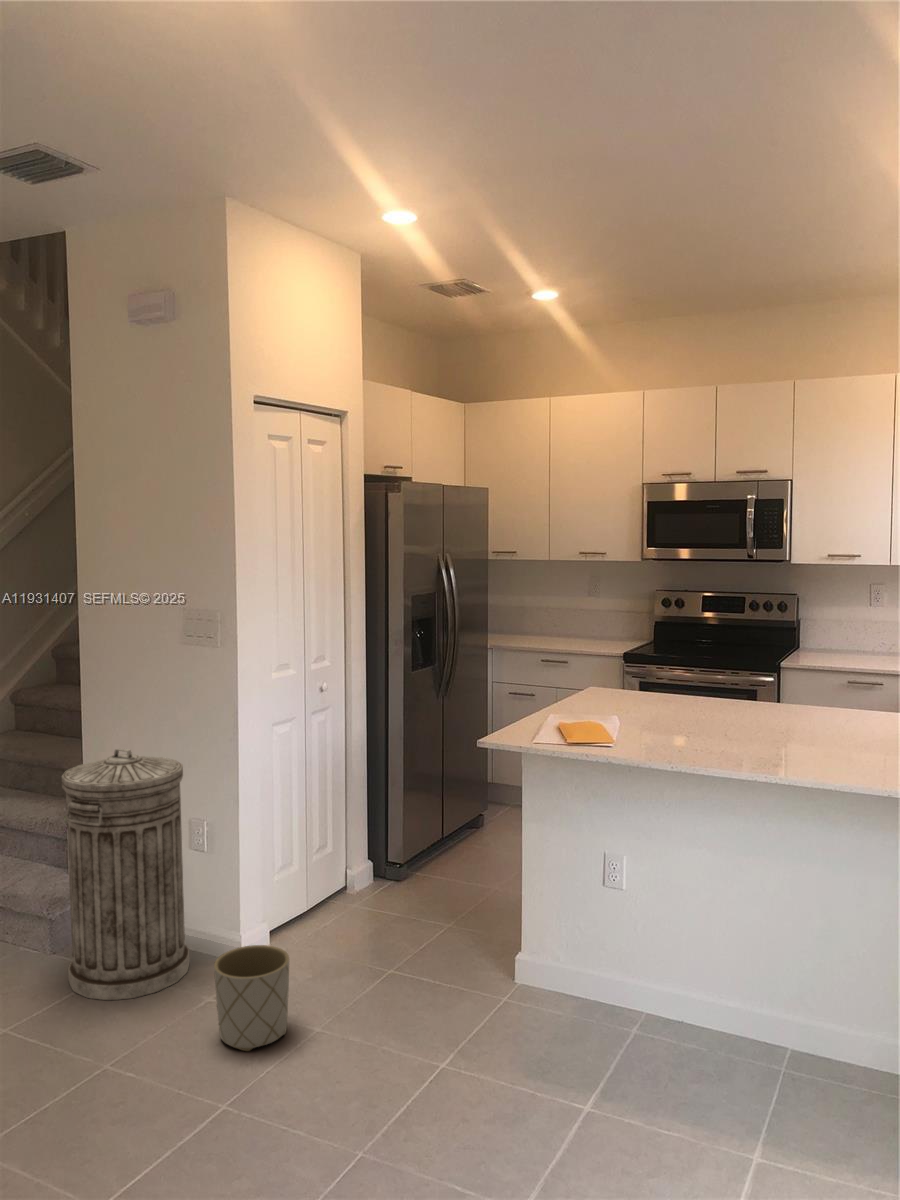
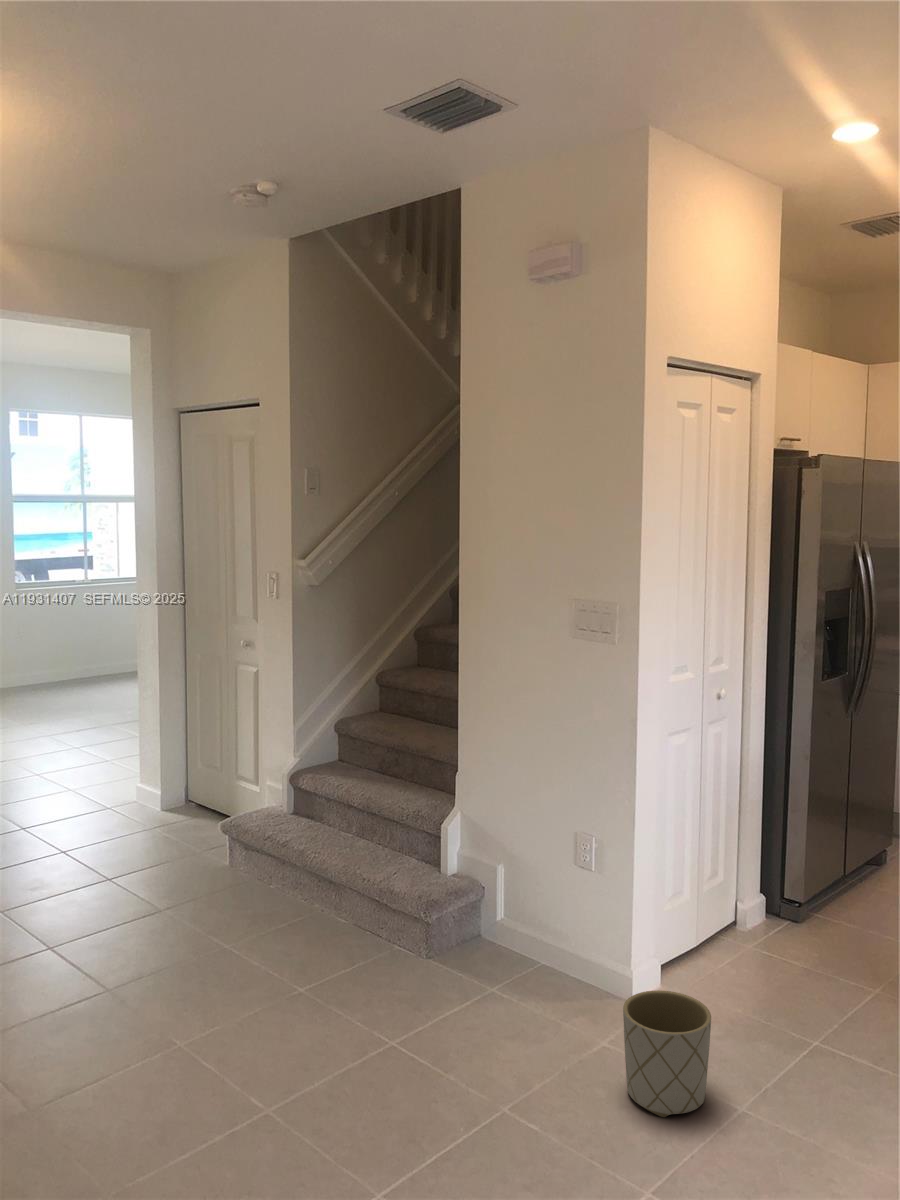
trash can: present [62,749,190,1000] -> none [450,750,575,1026]

